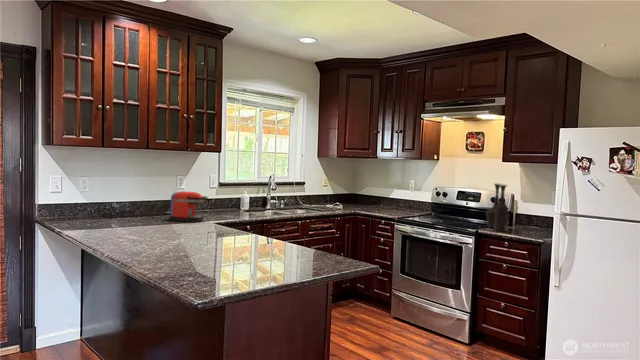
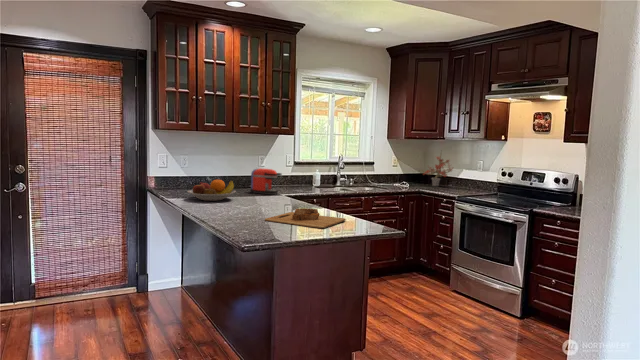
potted plant: none [351,170,387,207] -> present [424,156,453,186]
vase: present [486,183,508,232] -> none [544,164,565,211]
fruit bowl: none [90,206,153,233] -> present [188,180,236,201]
cutting board: none [197,241,296,267] -> present [265,208,346,228]

